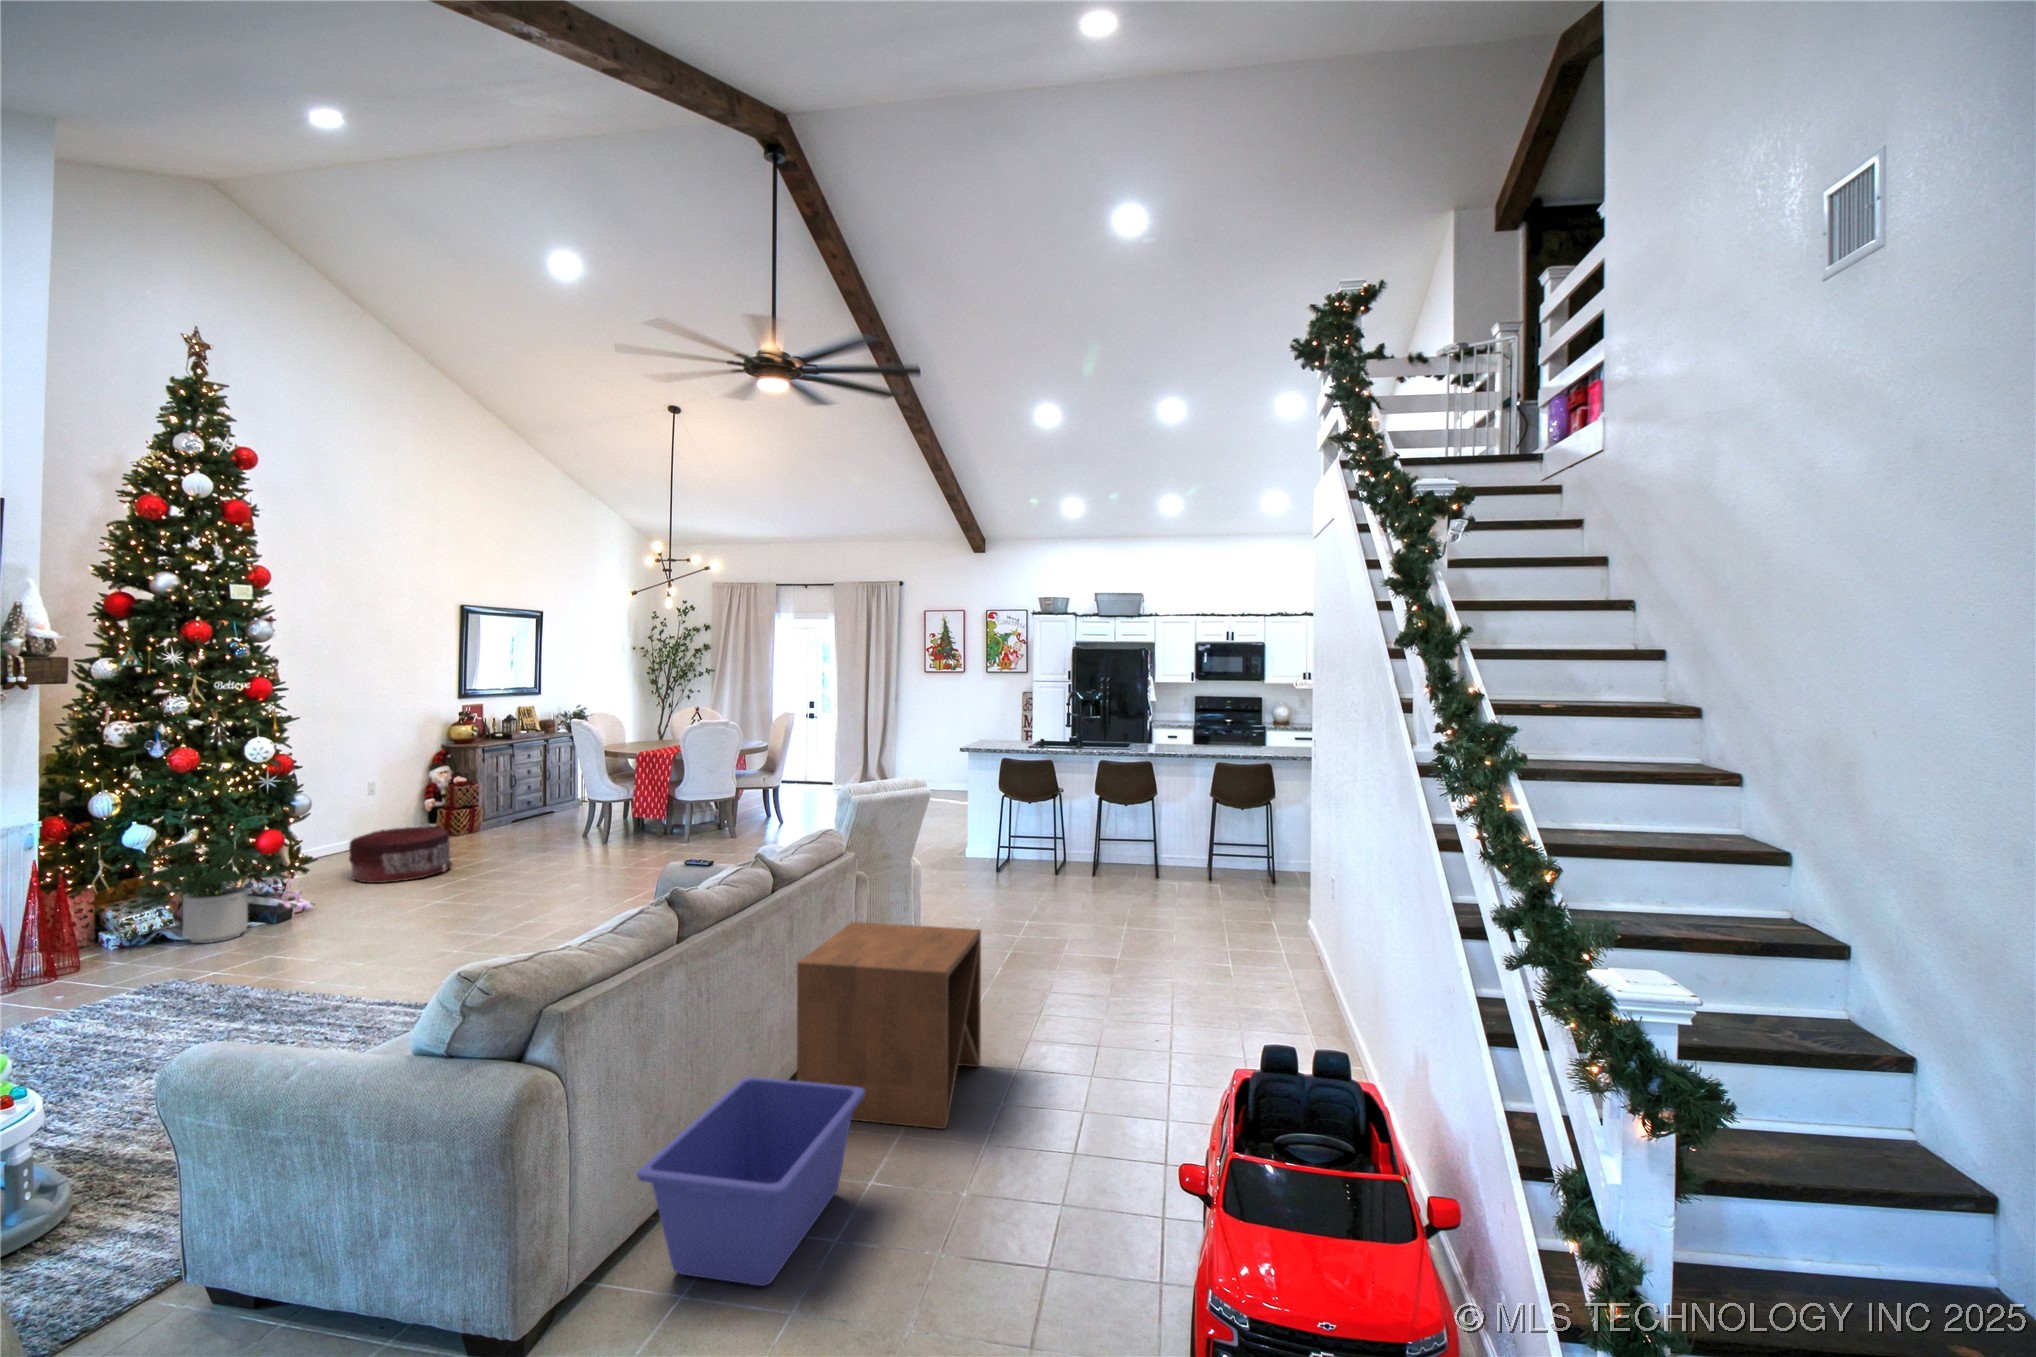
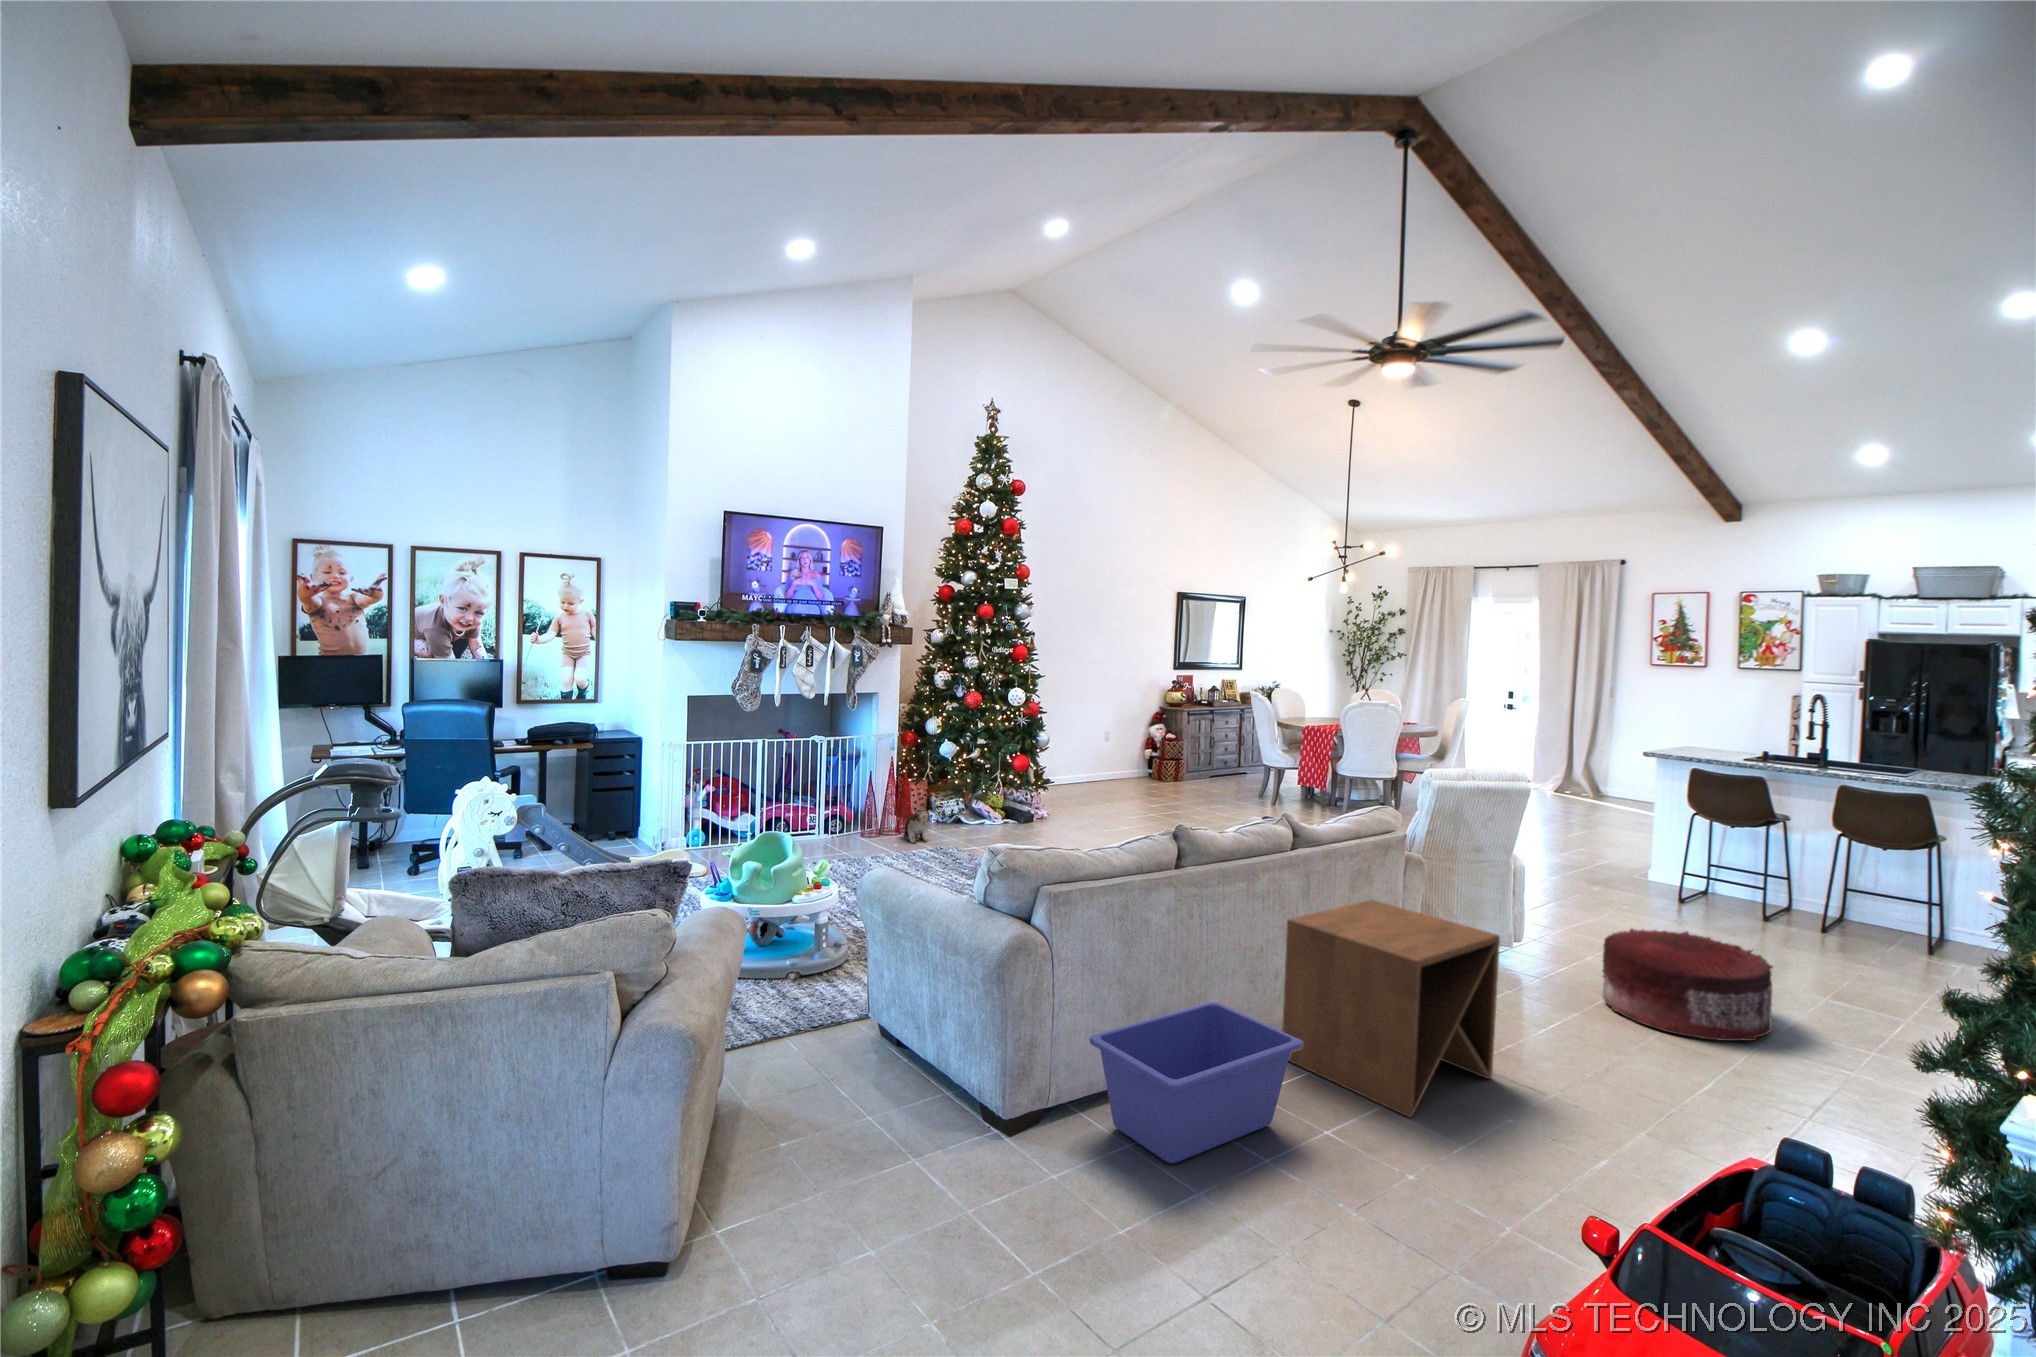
pouf: present [349,826,452,883] -> present [1602,929,1773,1041]
potted plant: present [138,842,272,943] -> none [944,759,1028,830]
plush toy: none [64,927,129,987] -> present [904,808,930,843]

